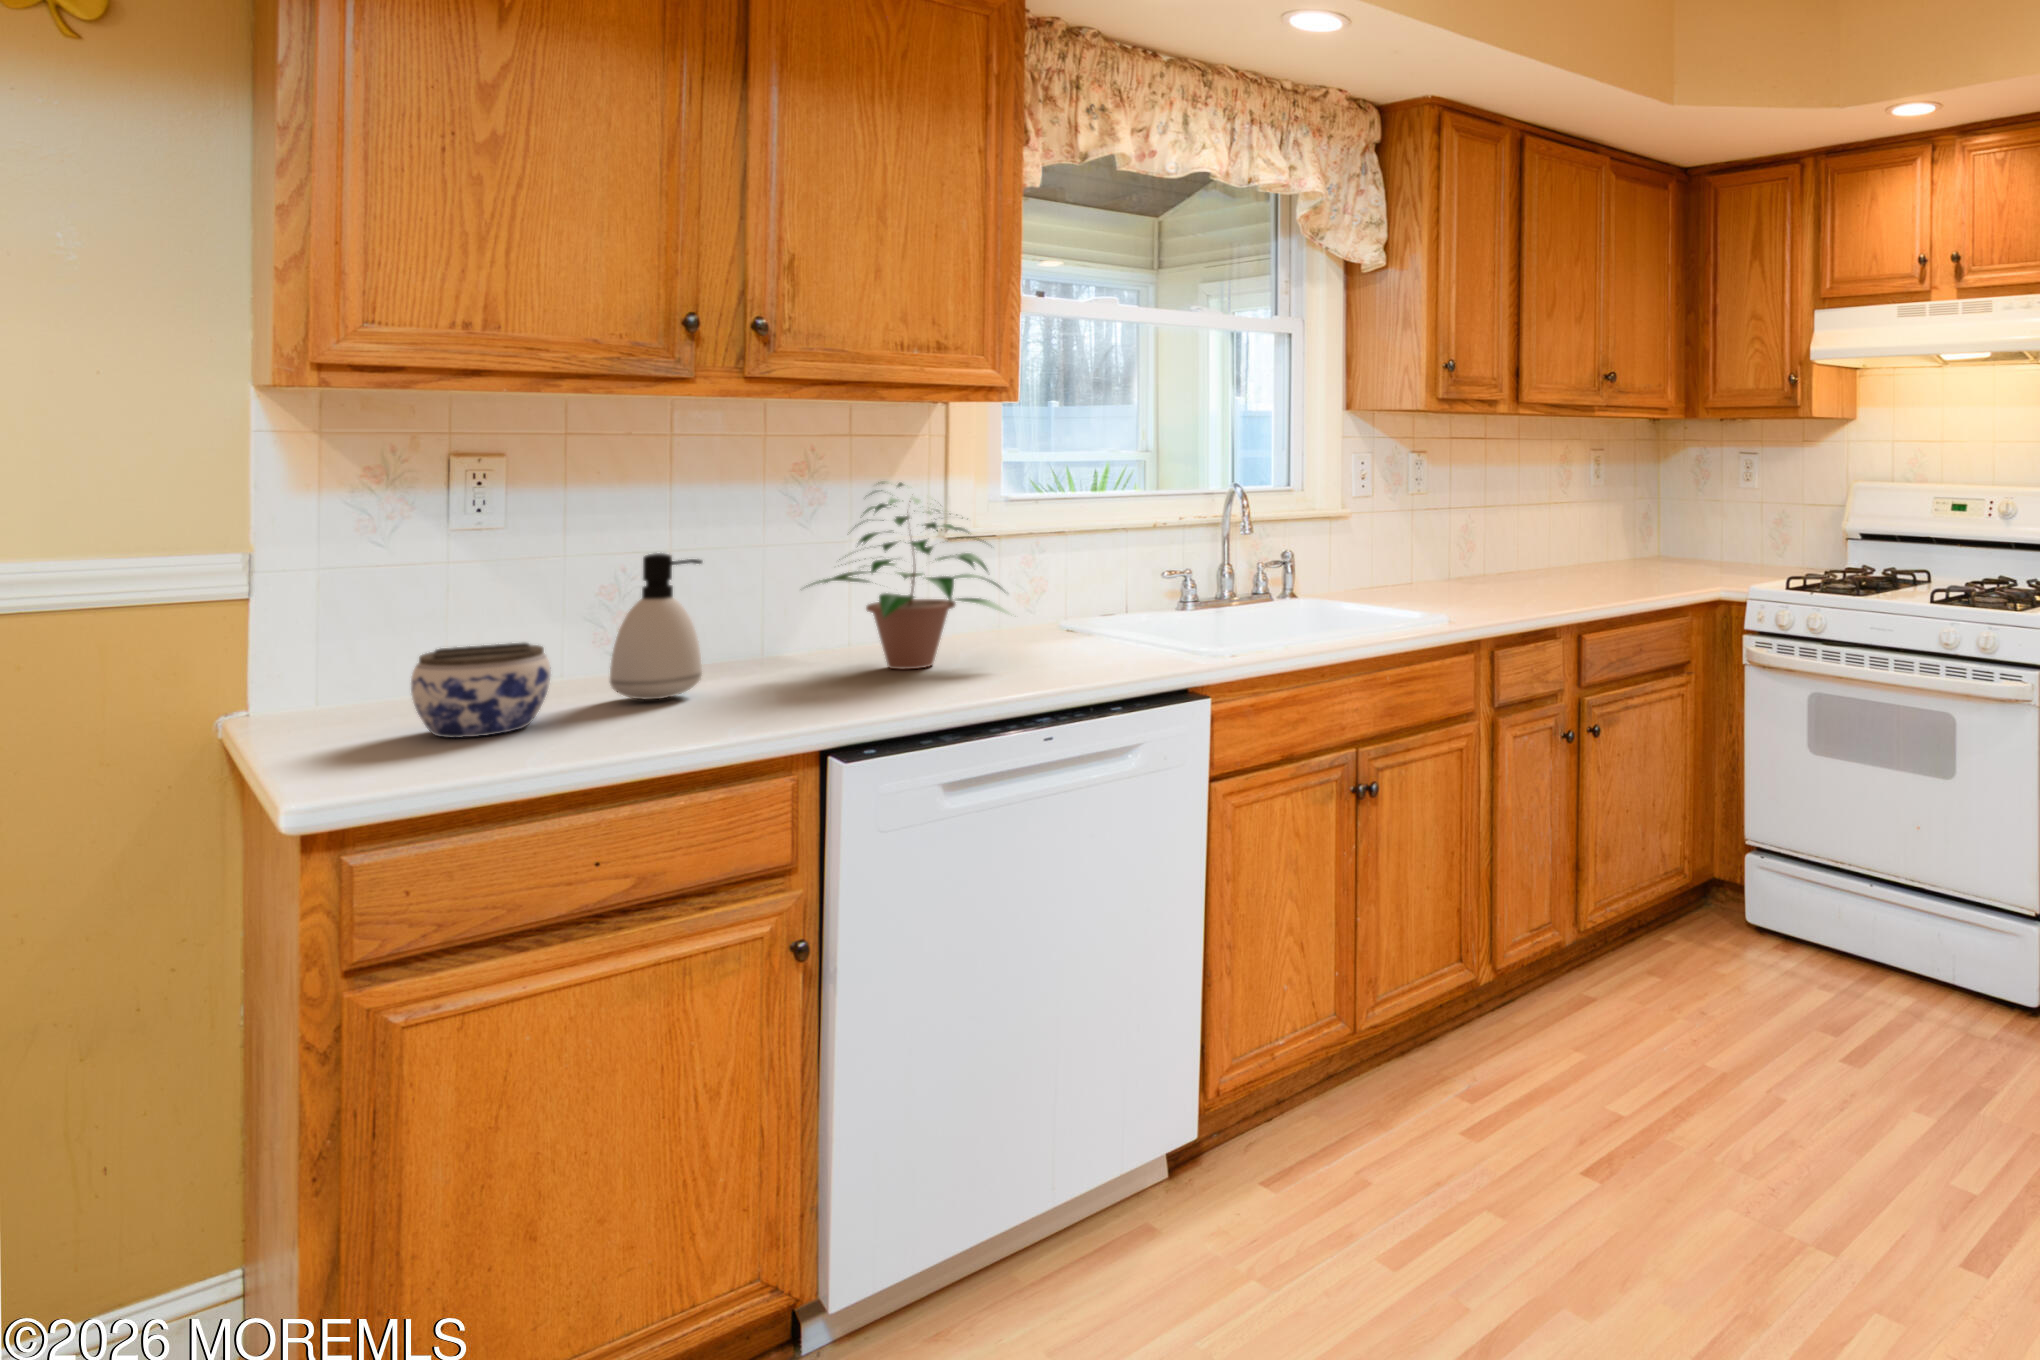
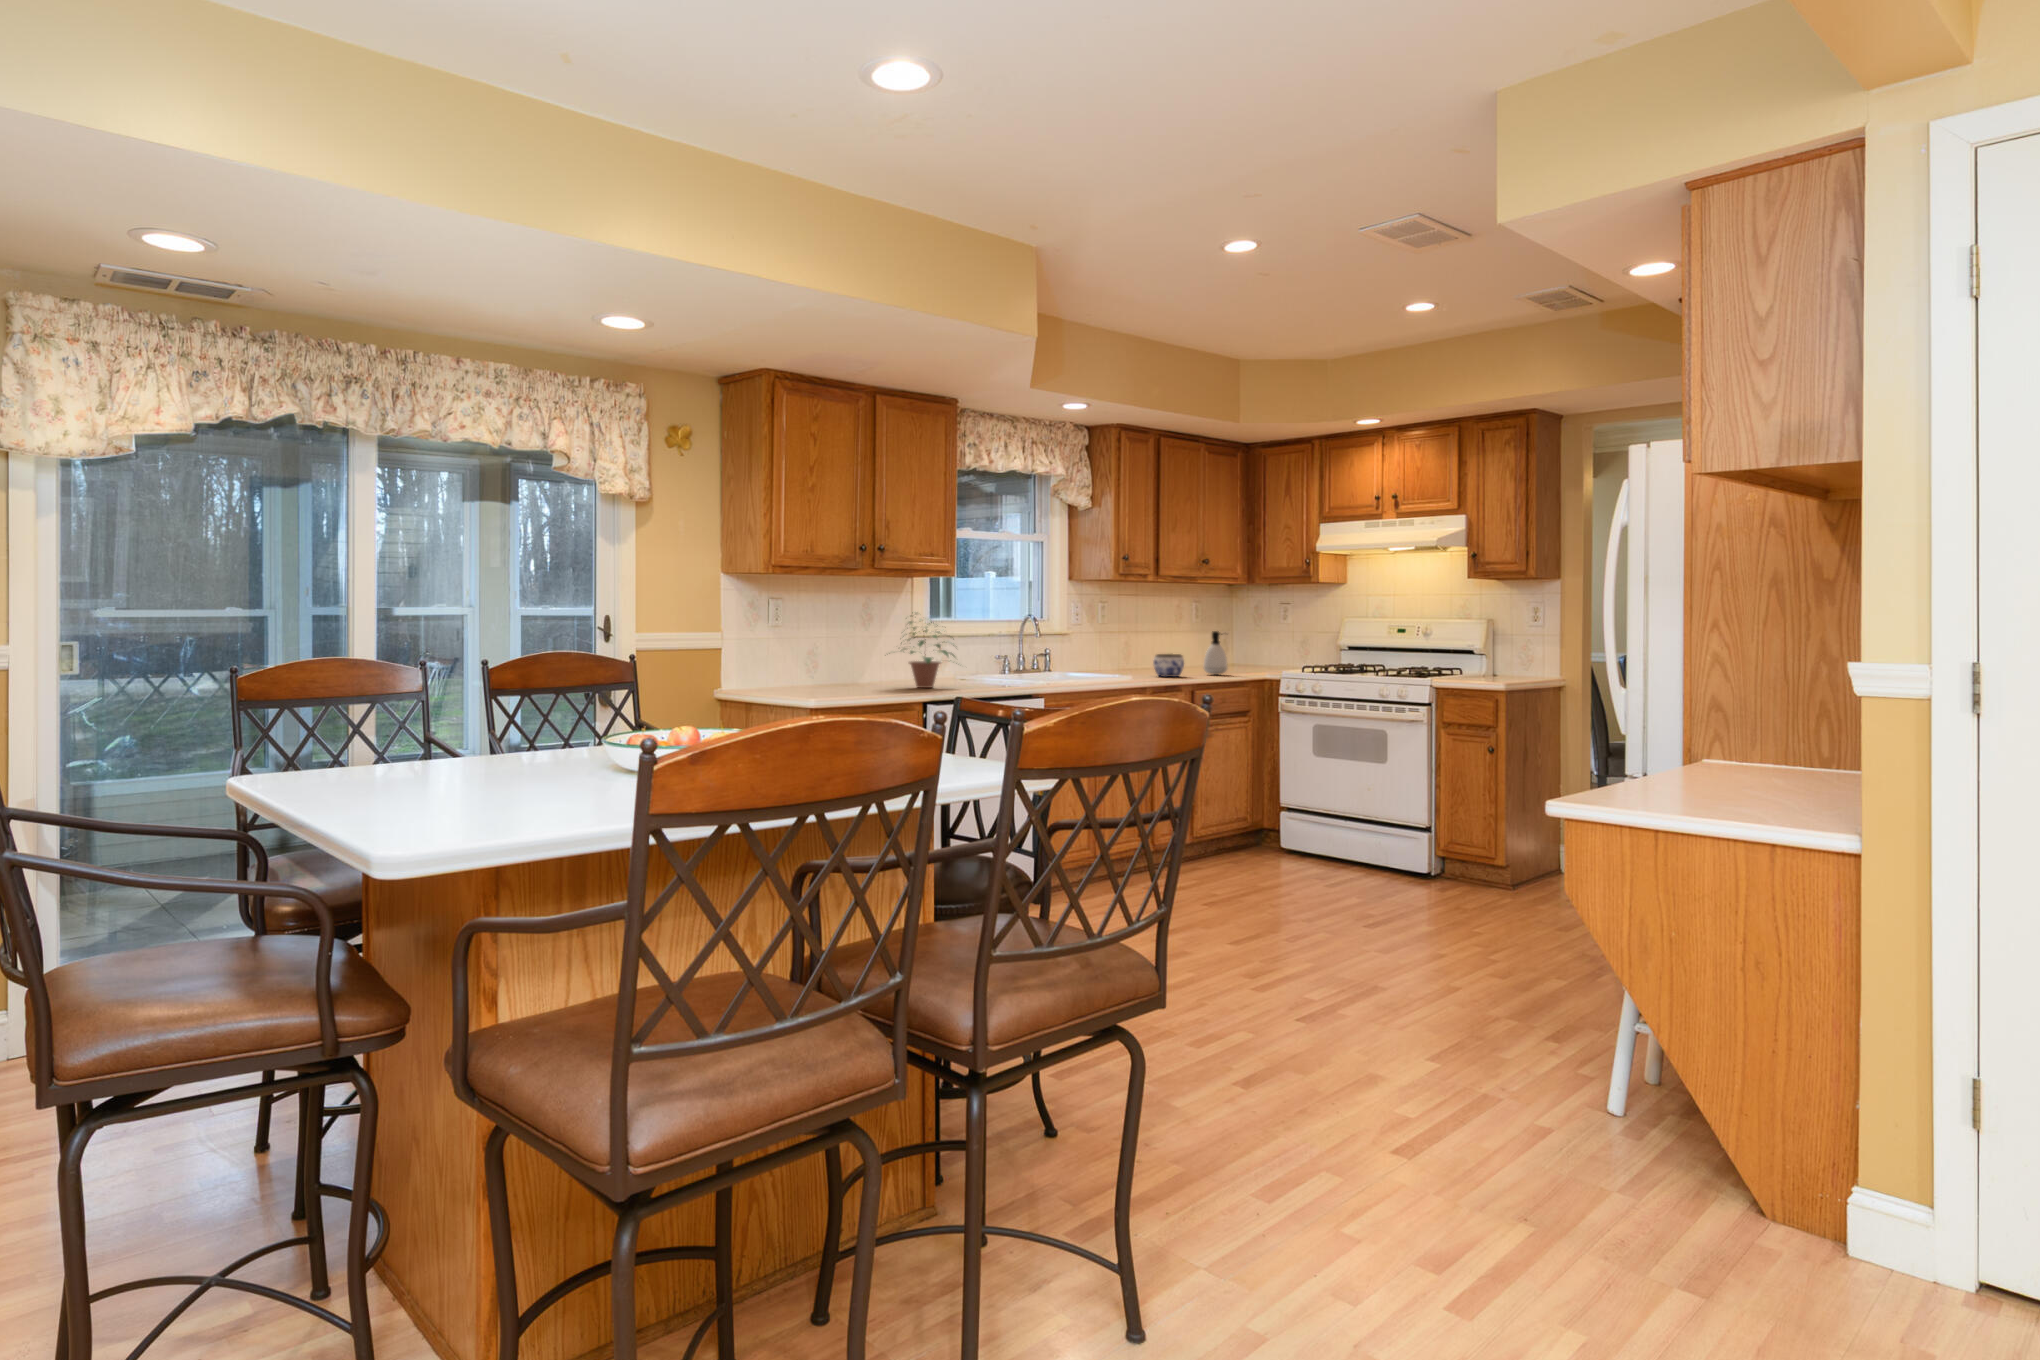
soap dispenser: present [610,553,702,699] -> present [1204,631,1227,675]
jar: present [411,643,551,738] -> present [1153,654,1184,677]

